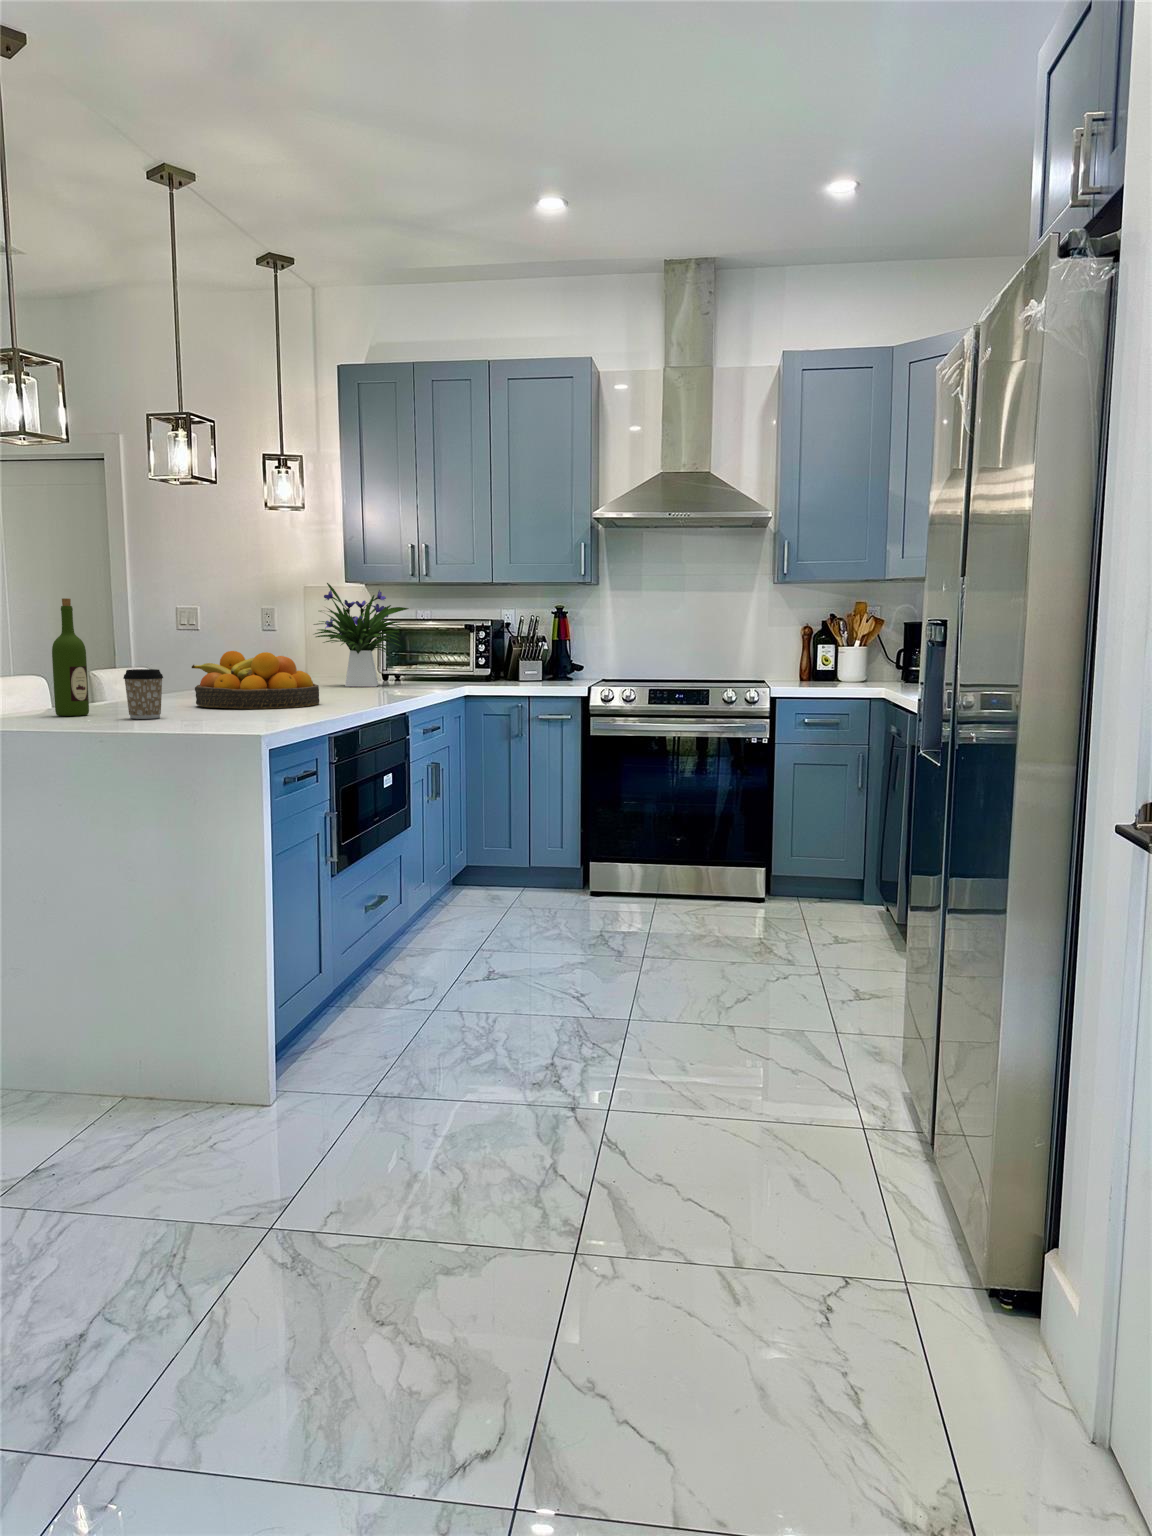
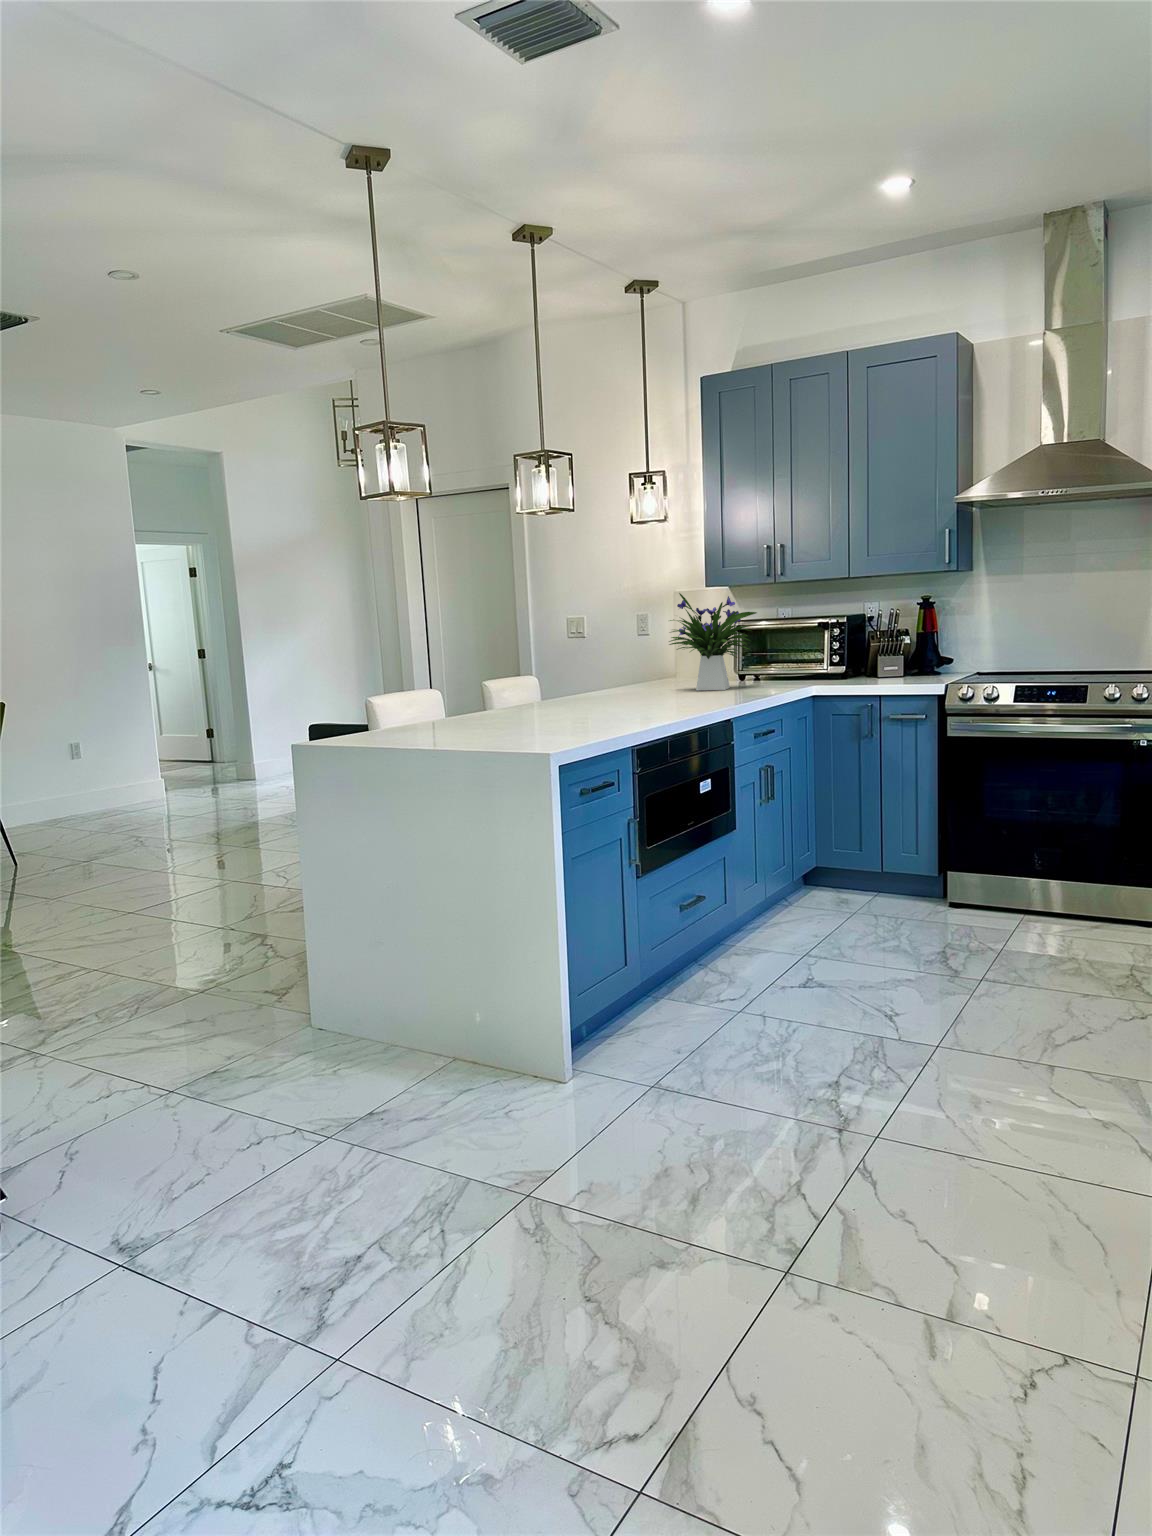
wine bottle: present [52,598,89,716] -> none [415,633,444,732]
fruit bowl: present [192,651,319,709] -> none [533,668,644,722]
coffee cup: present [123,669,163,719] -> none [462,692,495,735]

